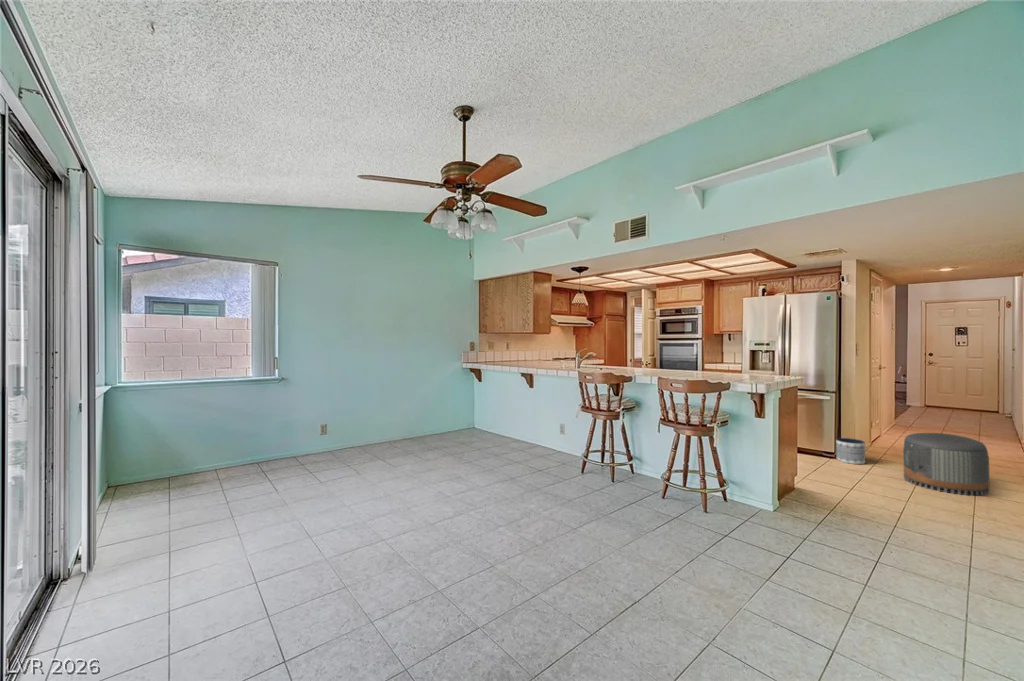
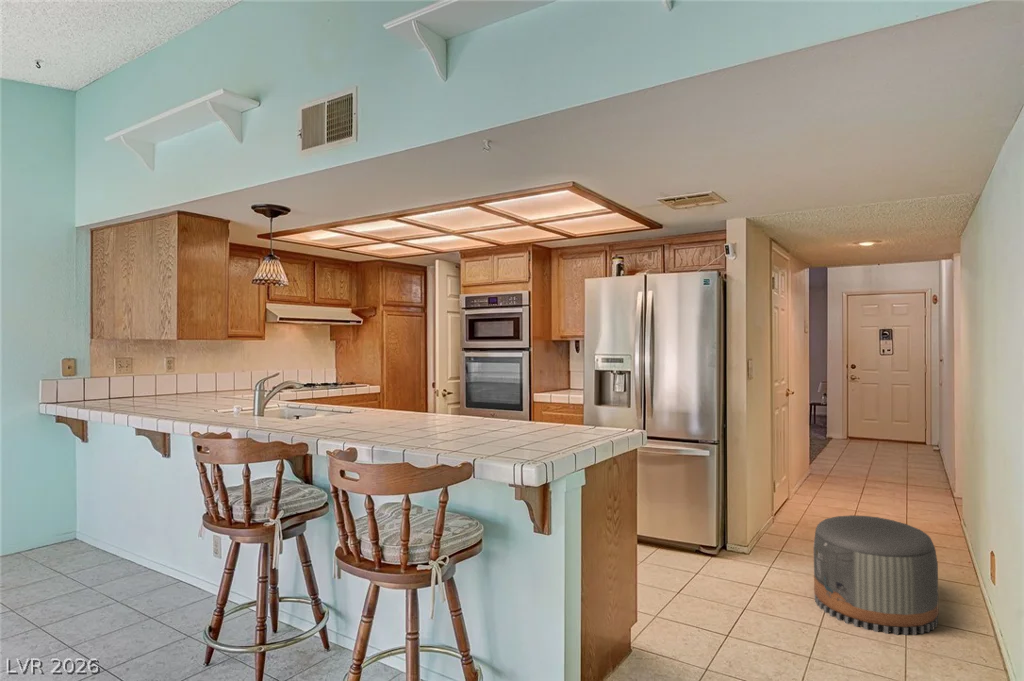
planter: present [836,438,865,464] -> none [719,521,761,569]

